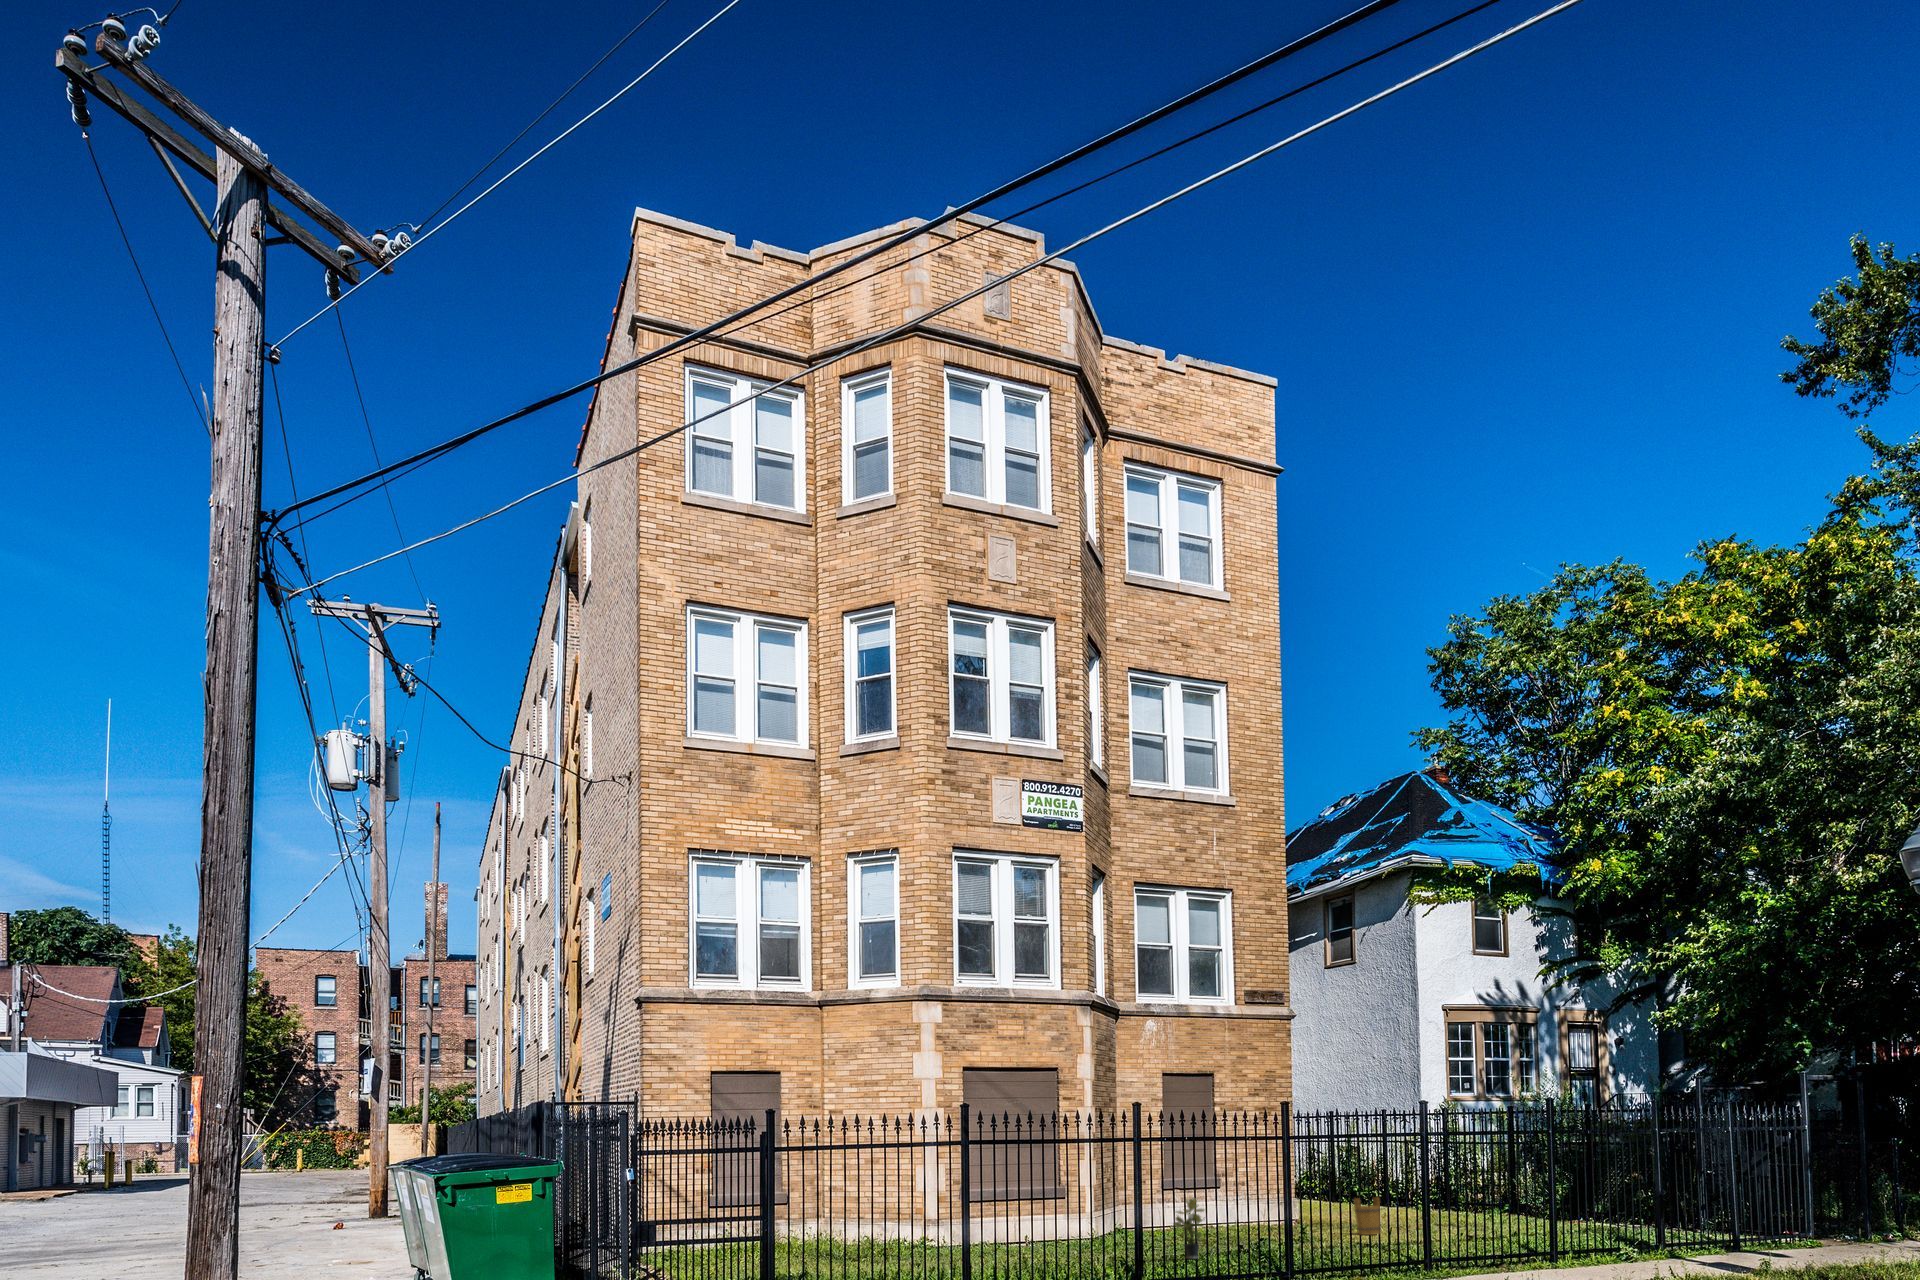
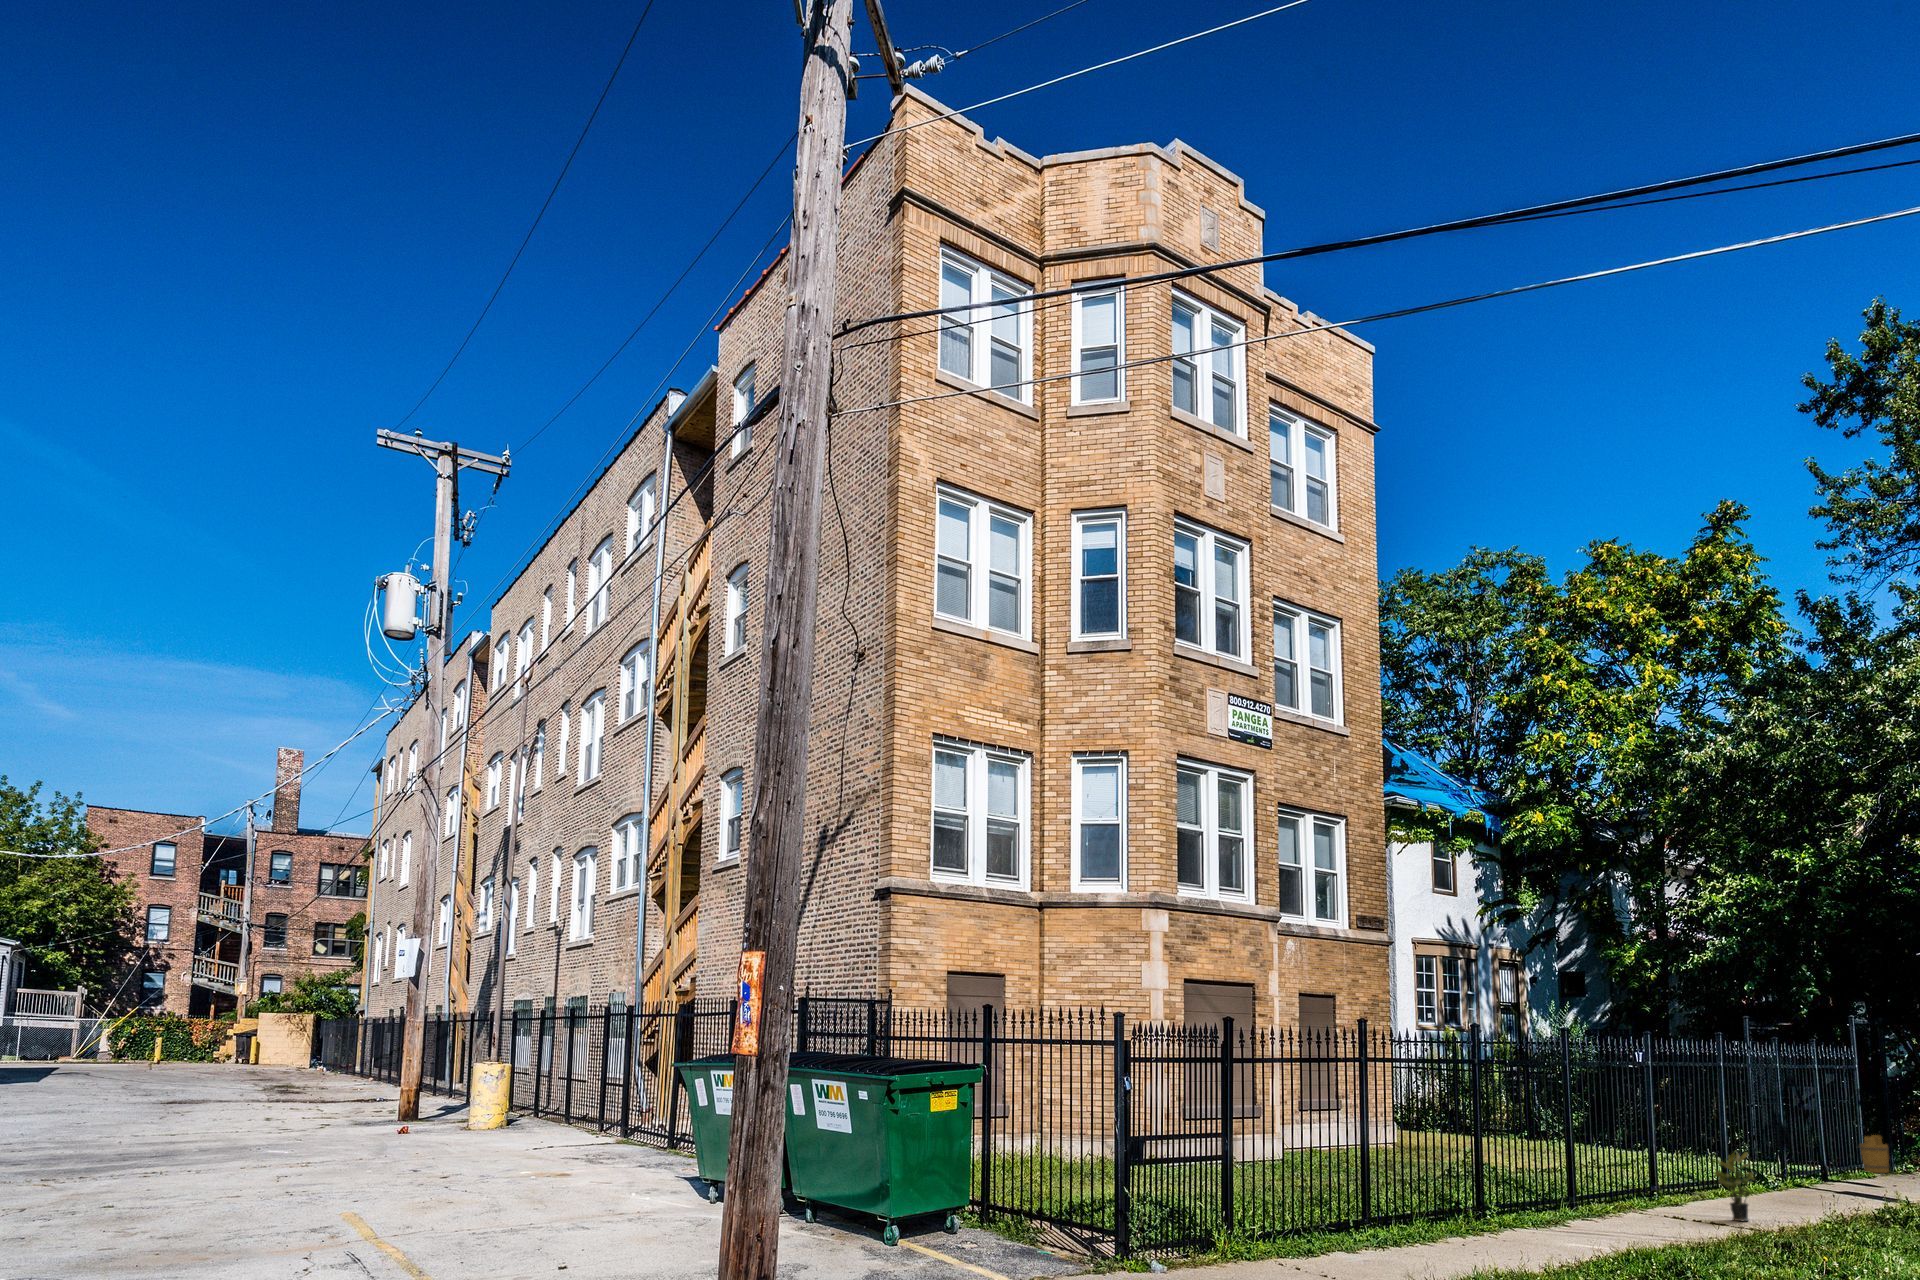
bucket: present [1354,1197,1380,1235] -> present [1859,1135,1889,1173]

